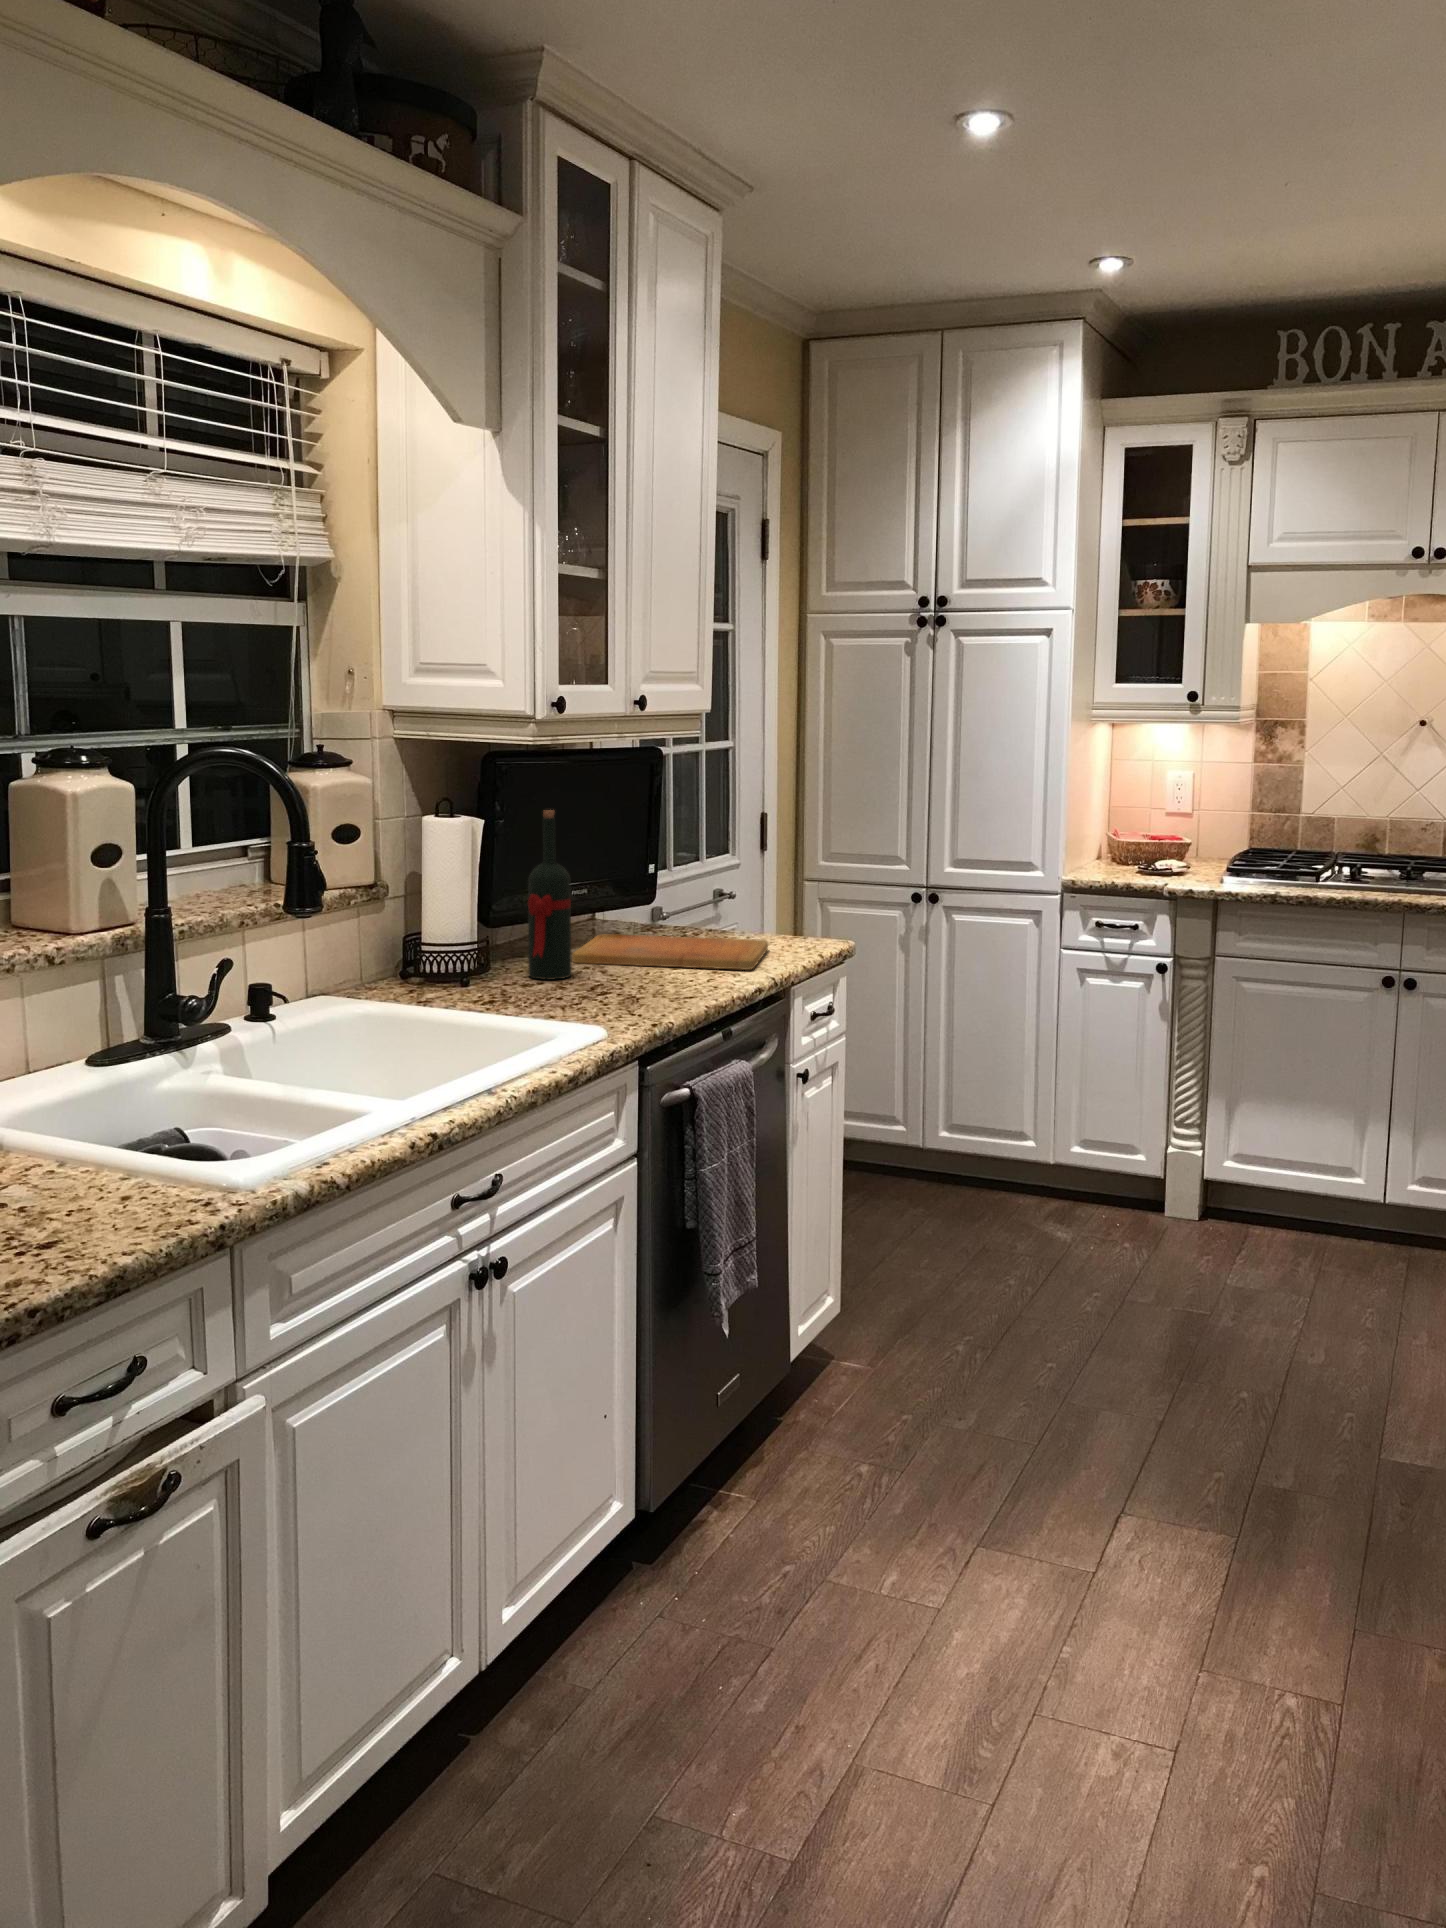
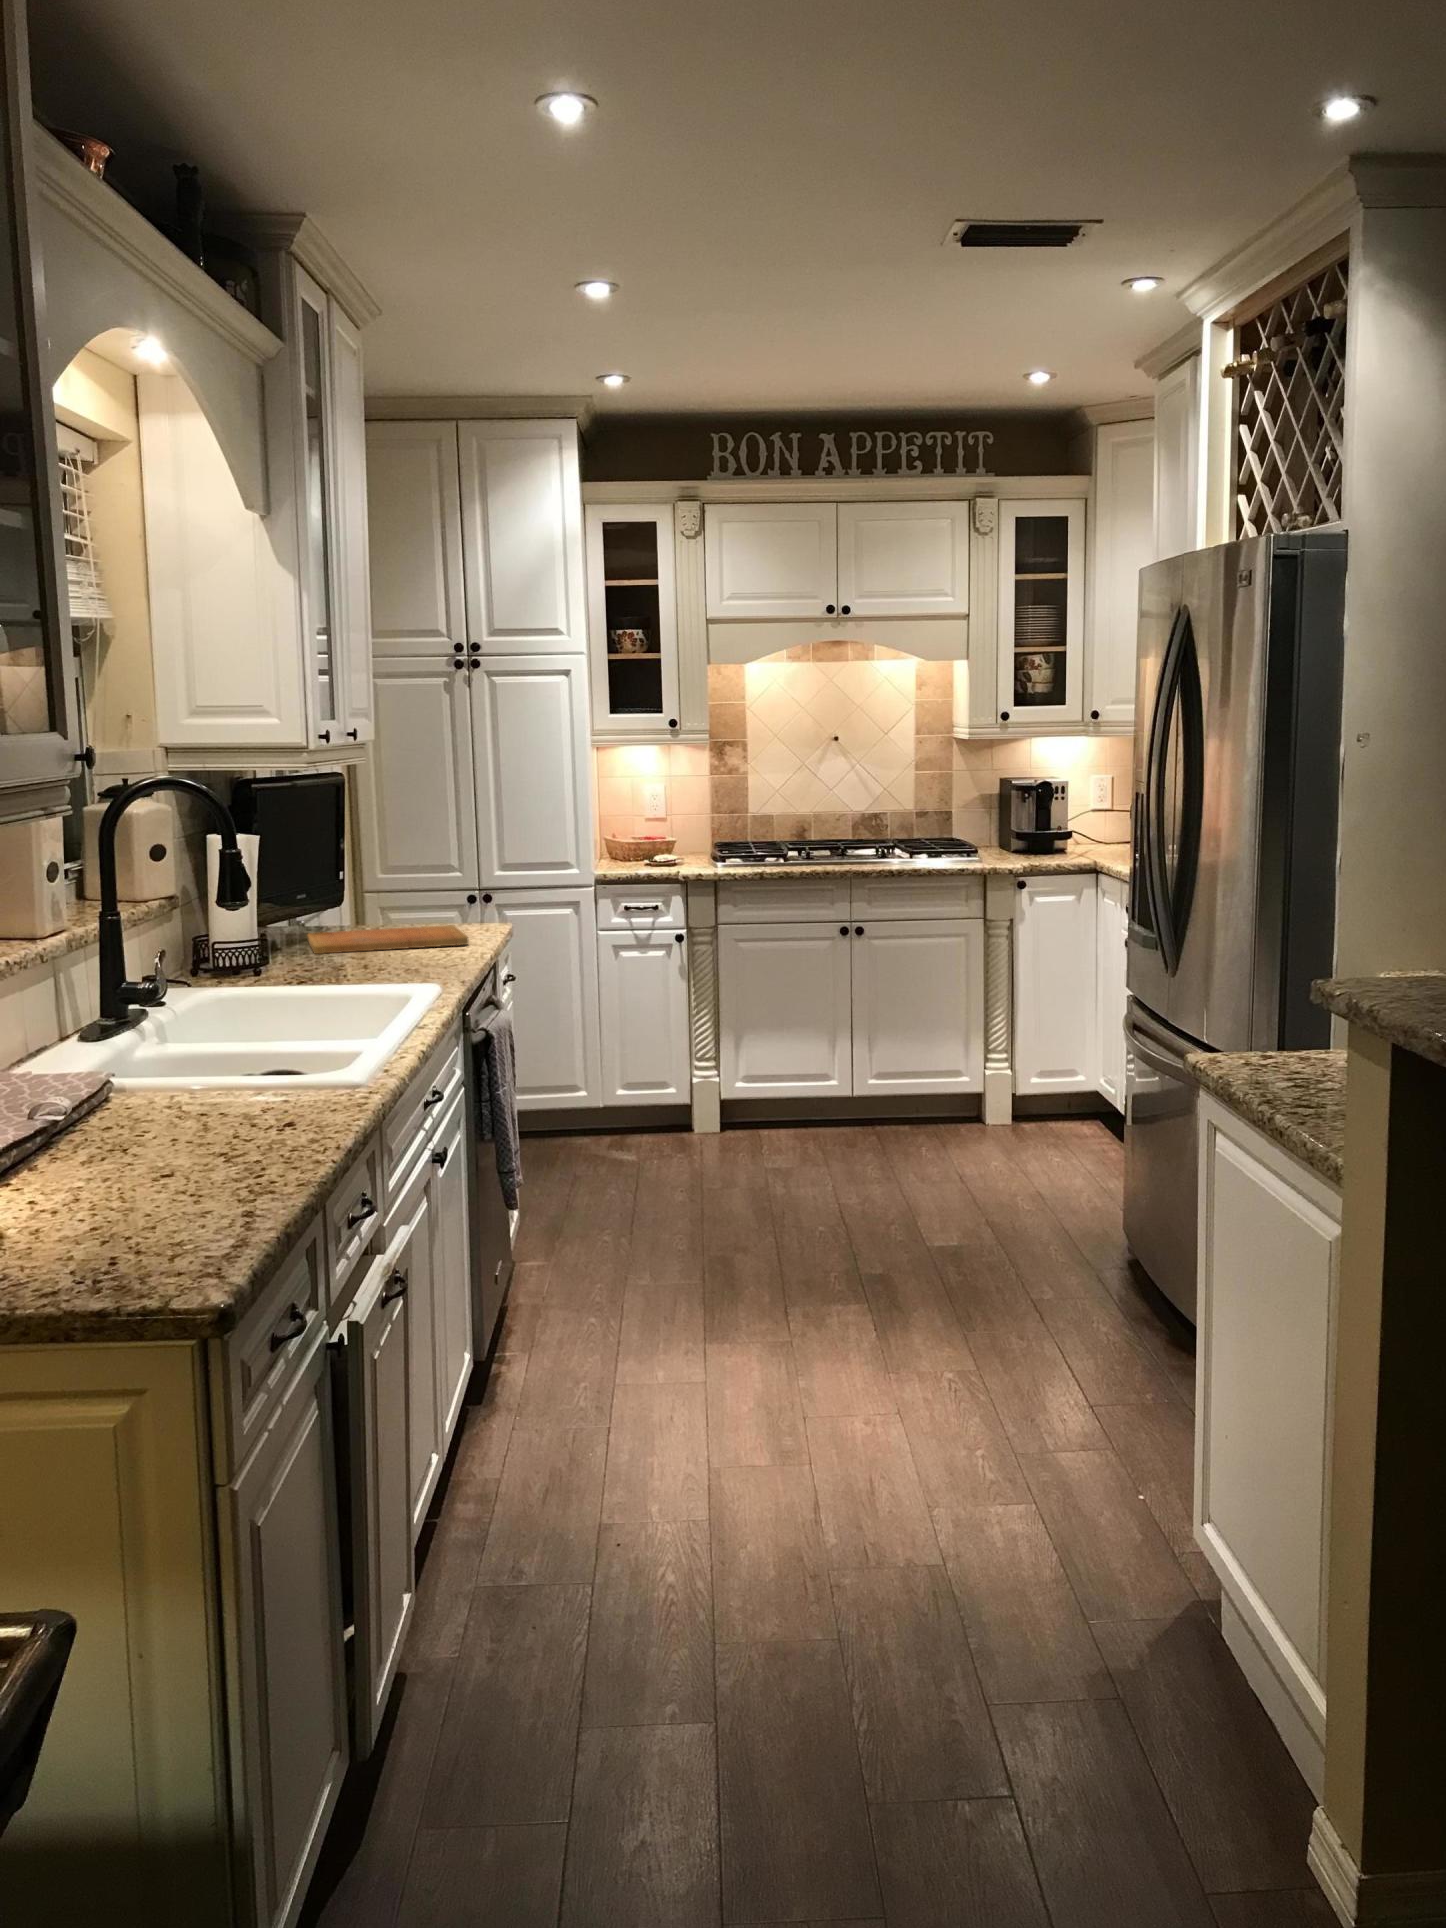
wine bottle: present [528,810,572,980] -> none [293,823,335,965]

